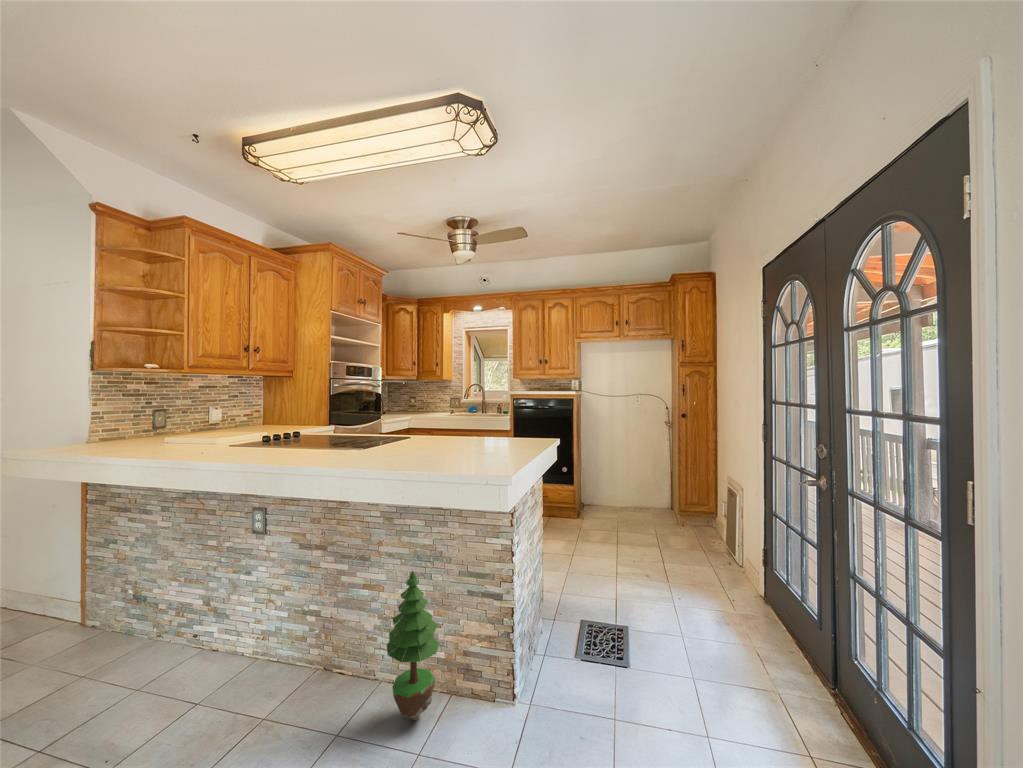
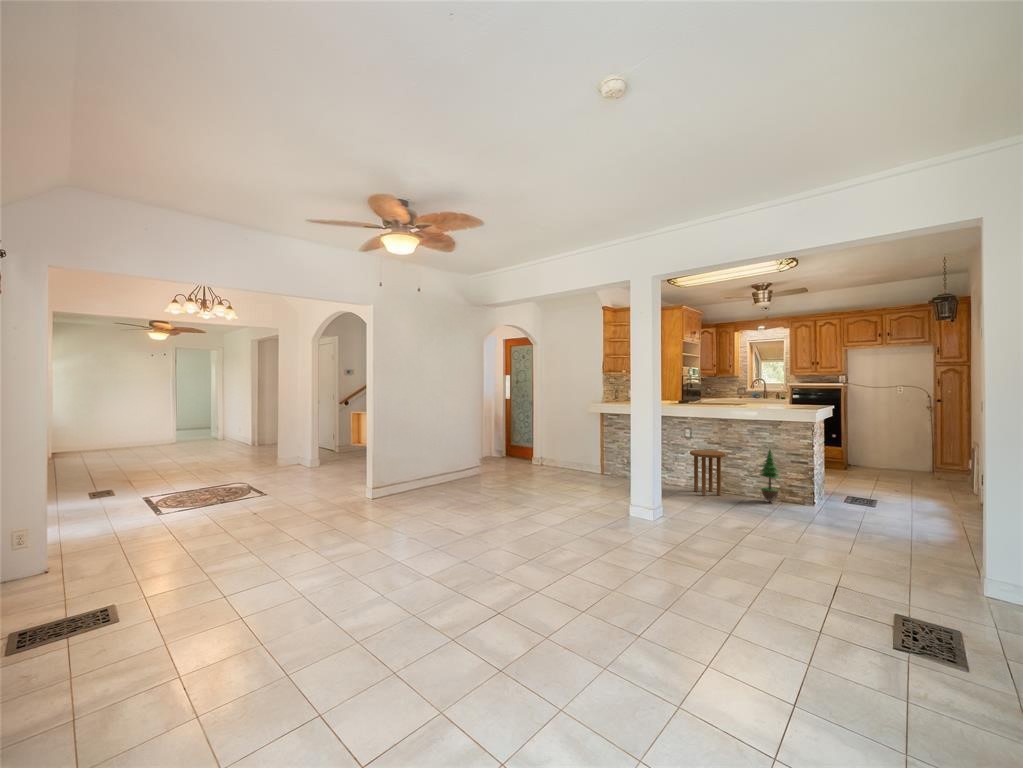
side table: none [215,566,320,729] -> present [690,450,725,496]

